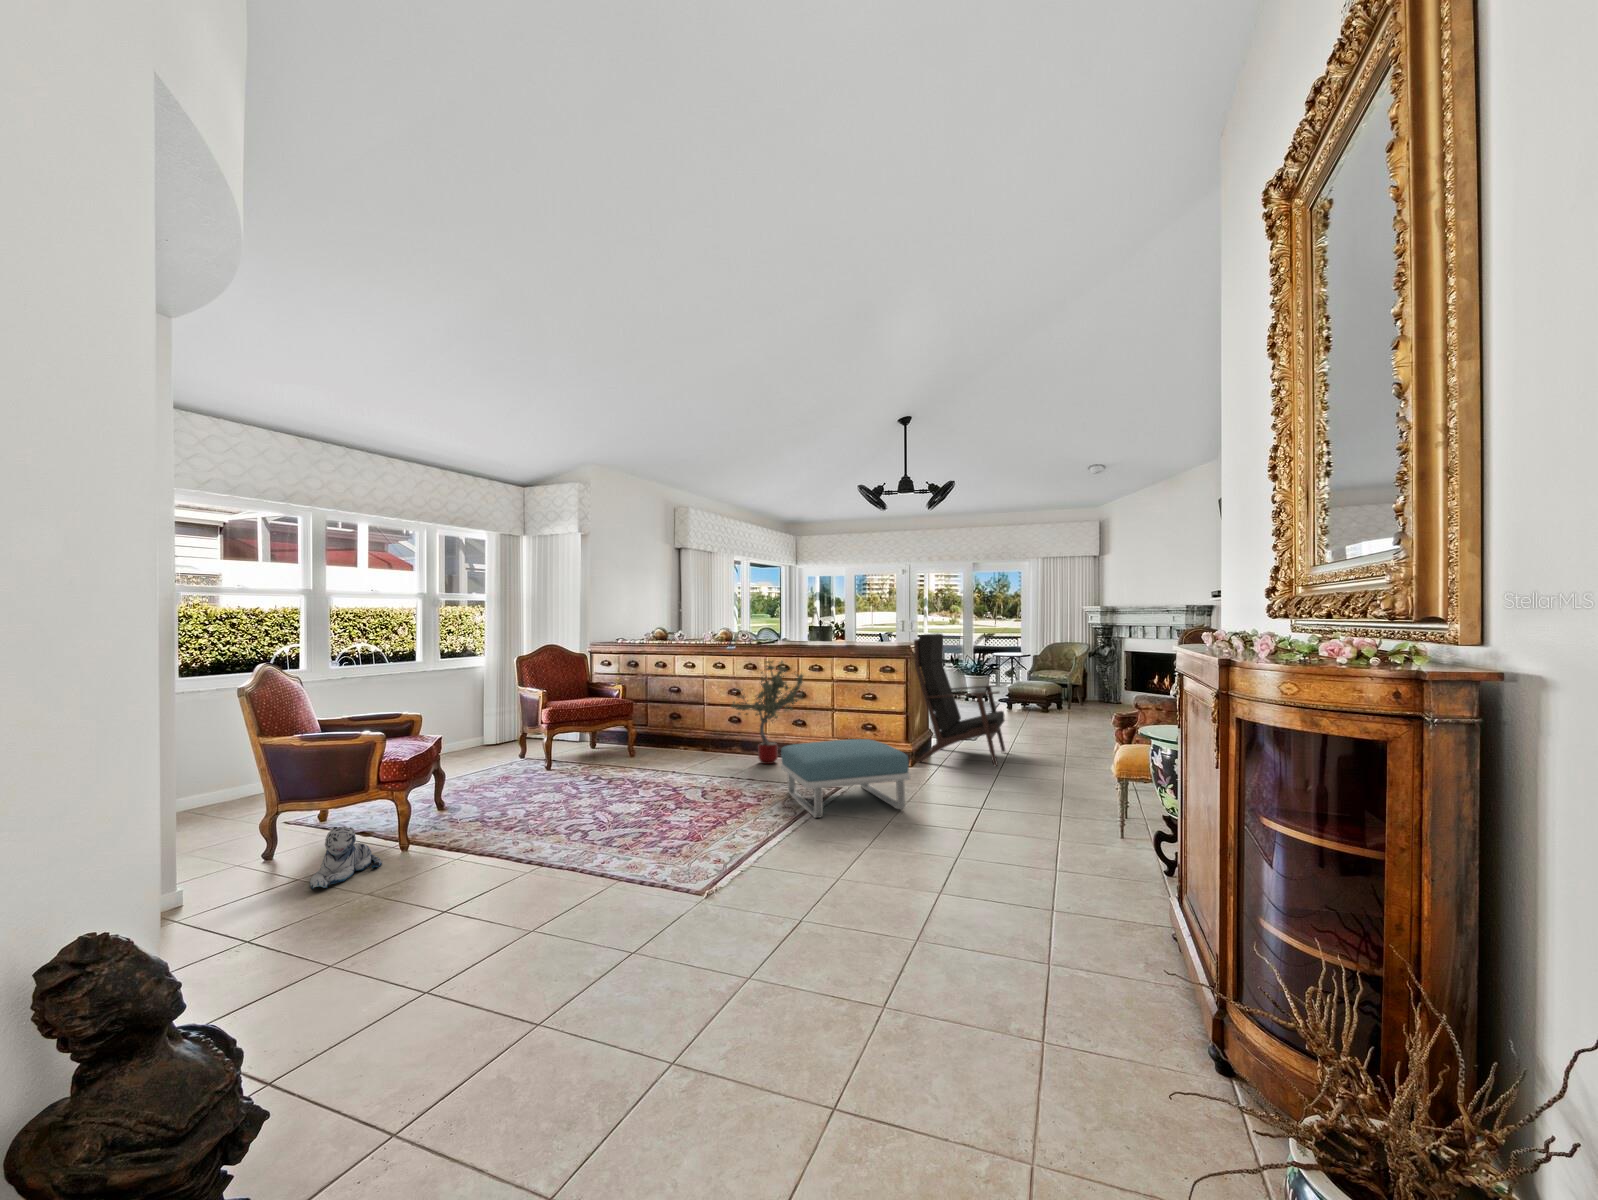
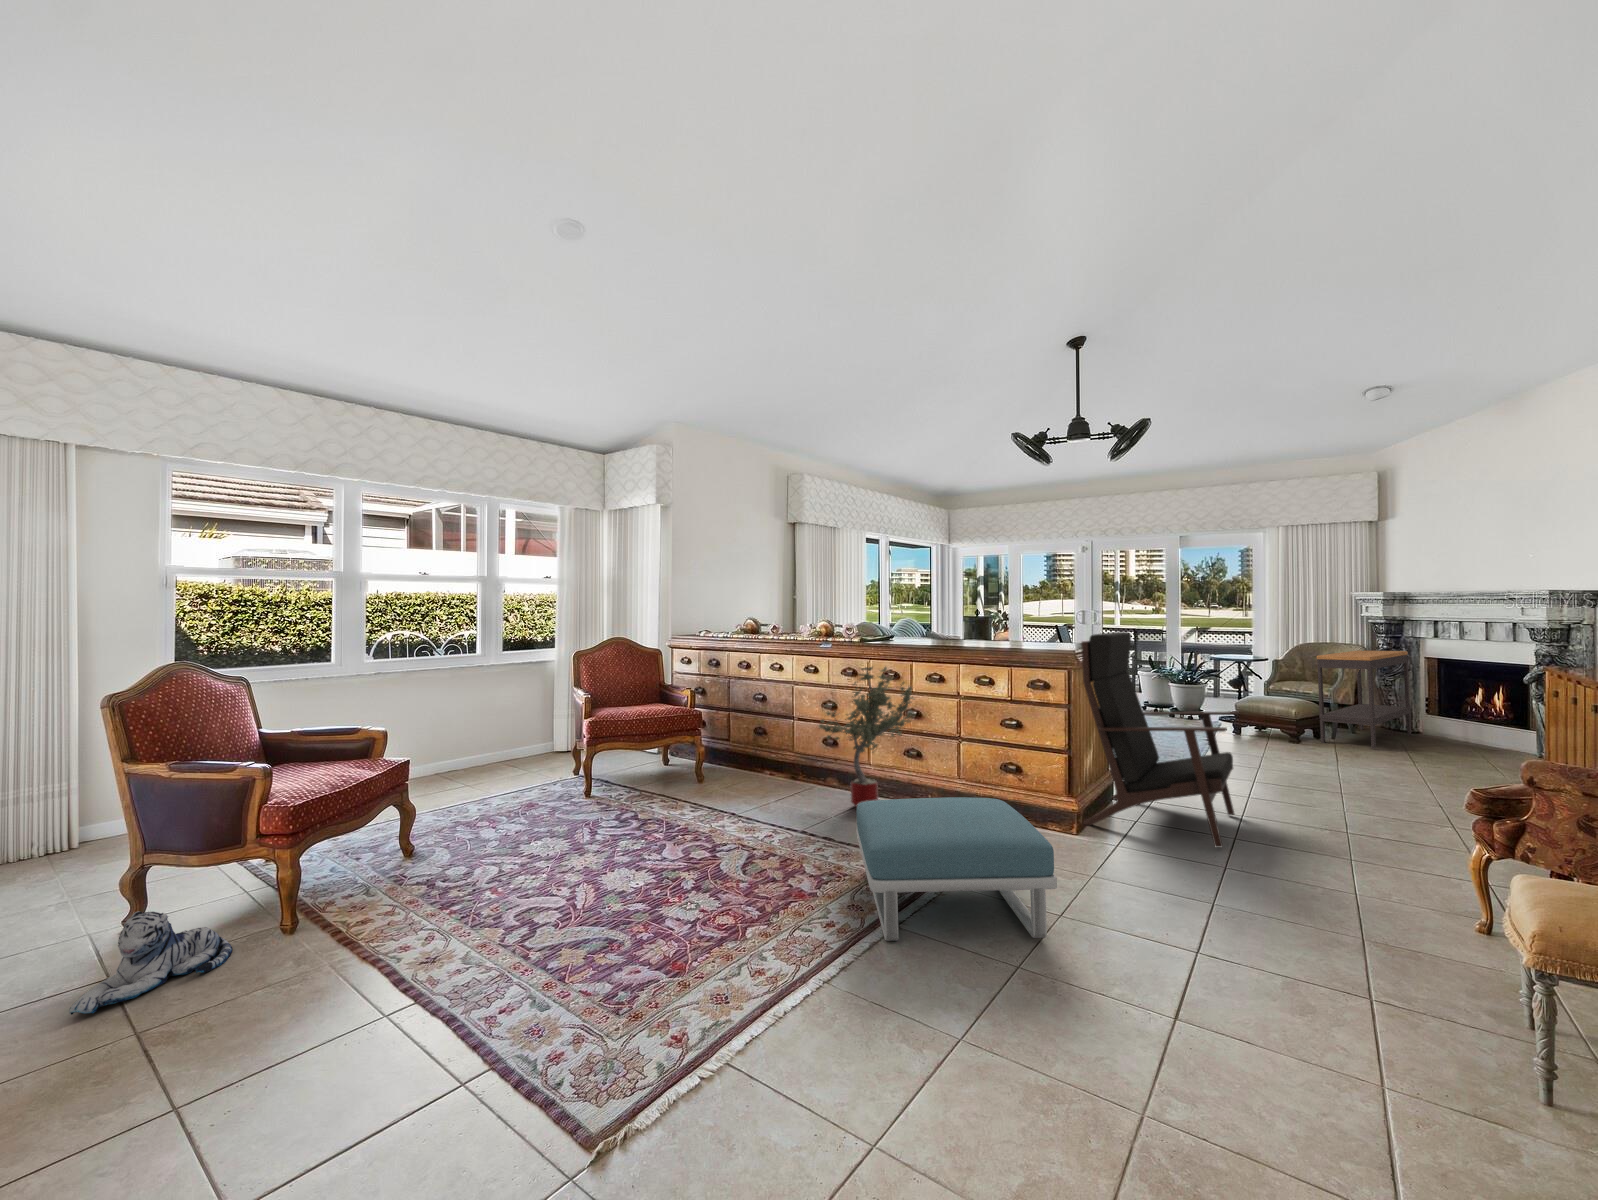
console table: none [1059,647,1117,714] -> present [1317,650,1411,749]

